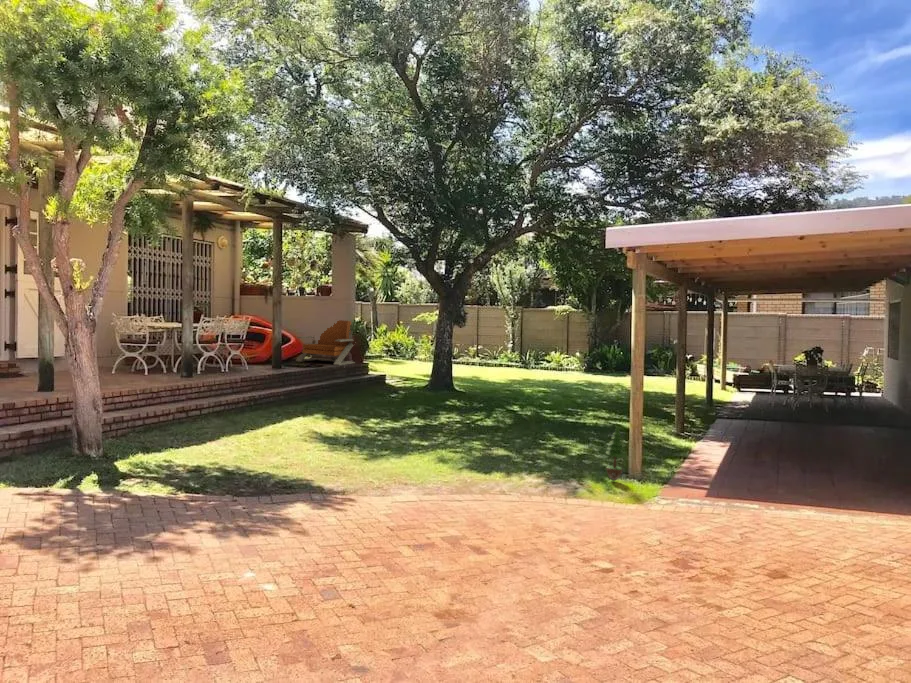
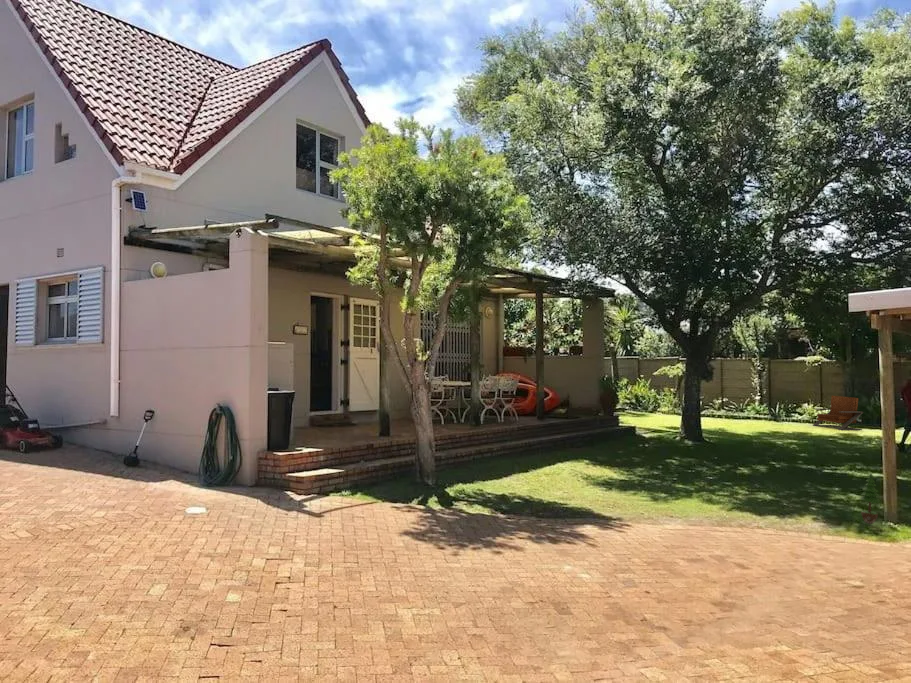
lounge chair: present [296,320,355,365] -> present [813,396,863,430]

